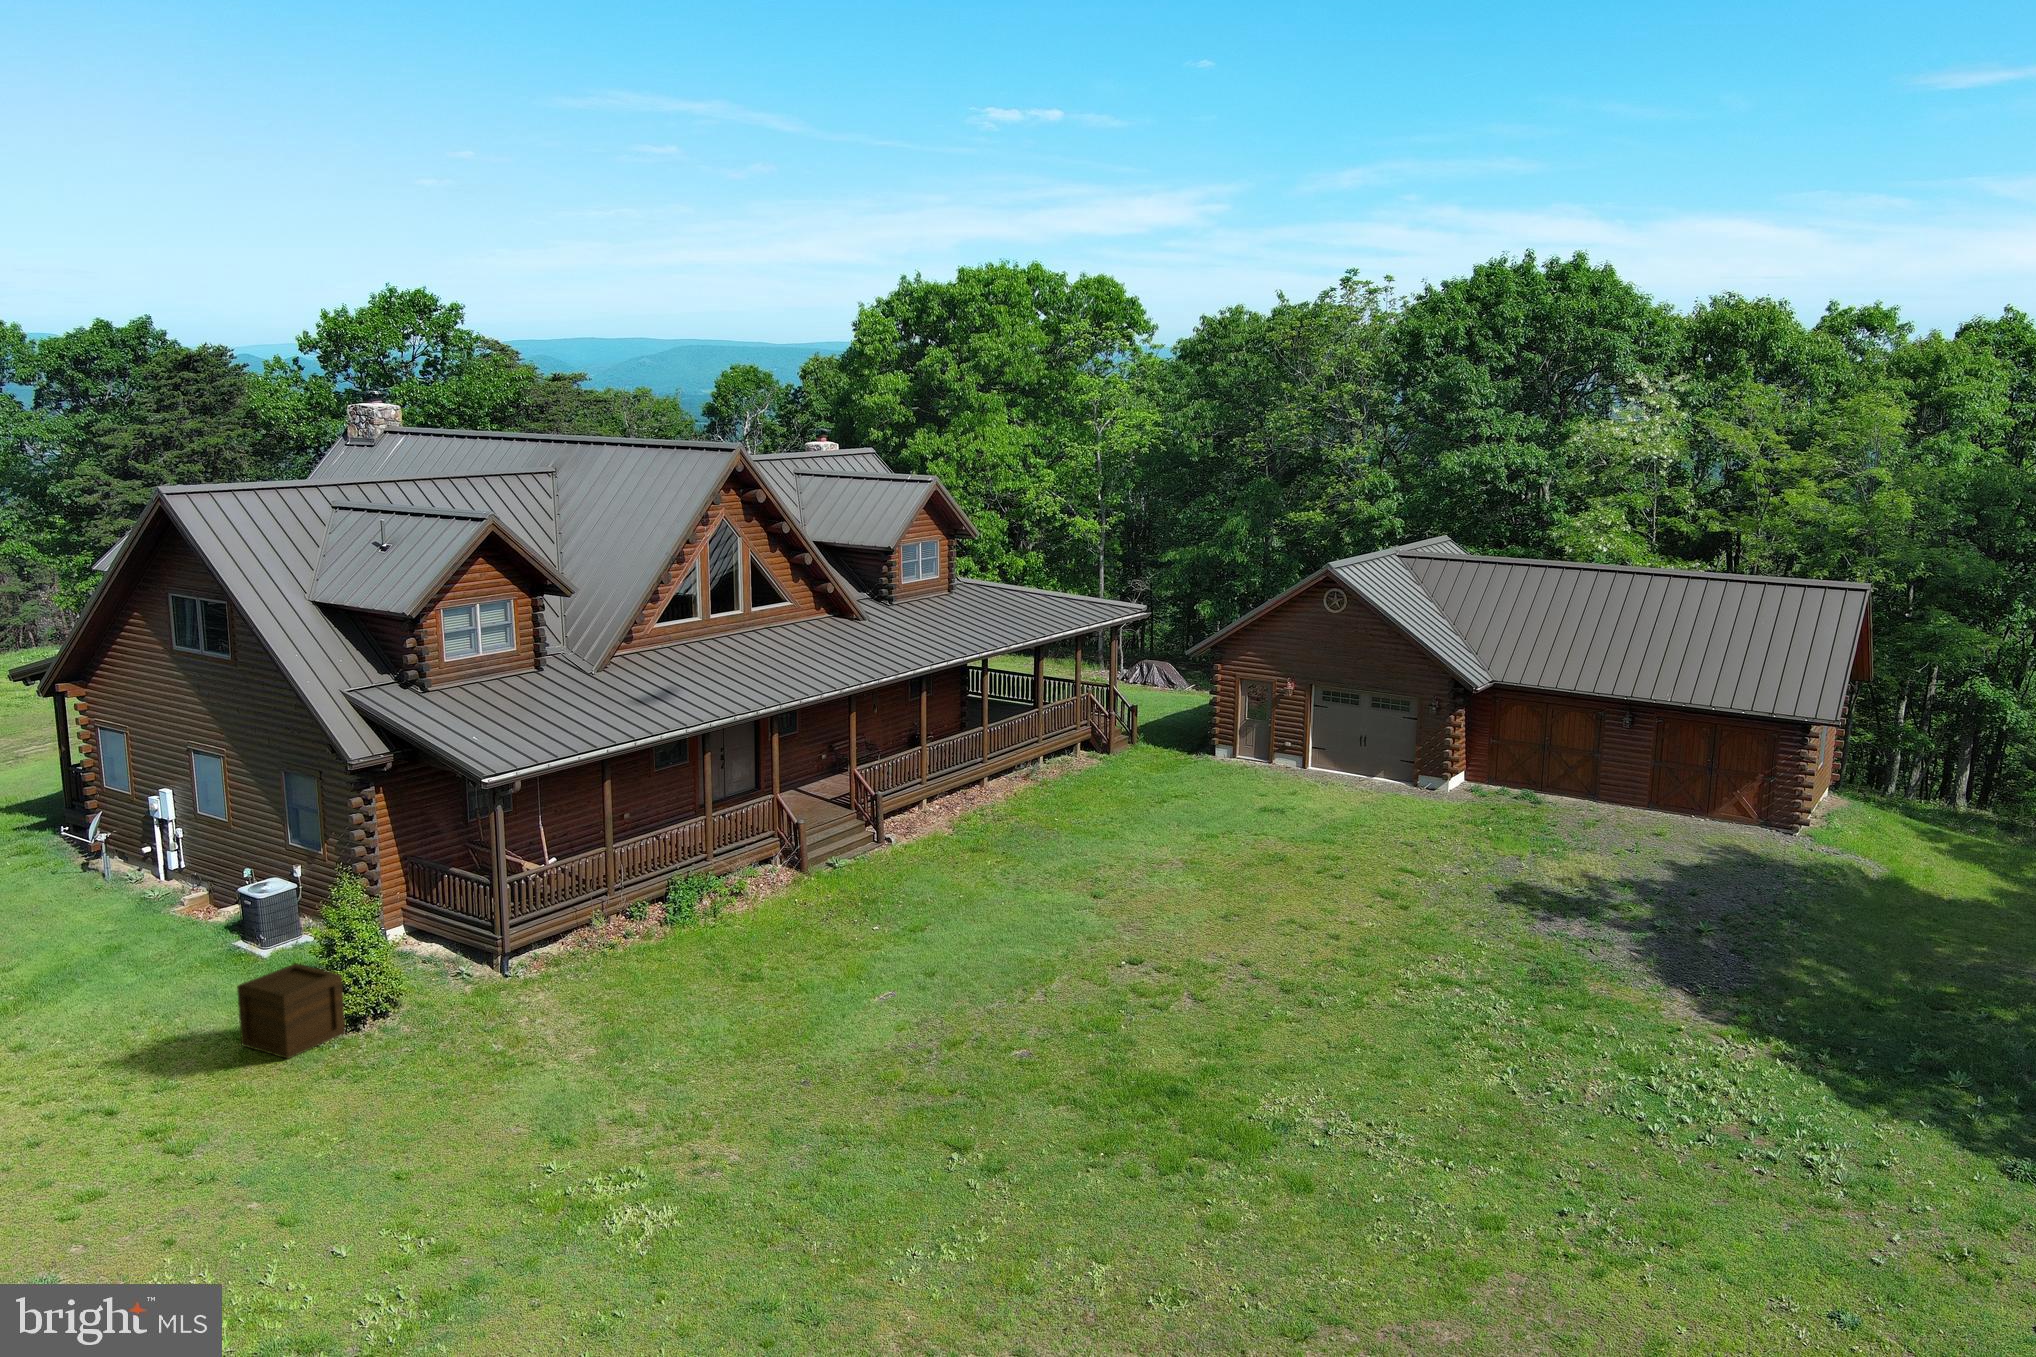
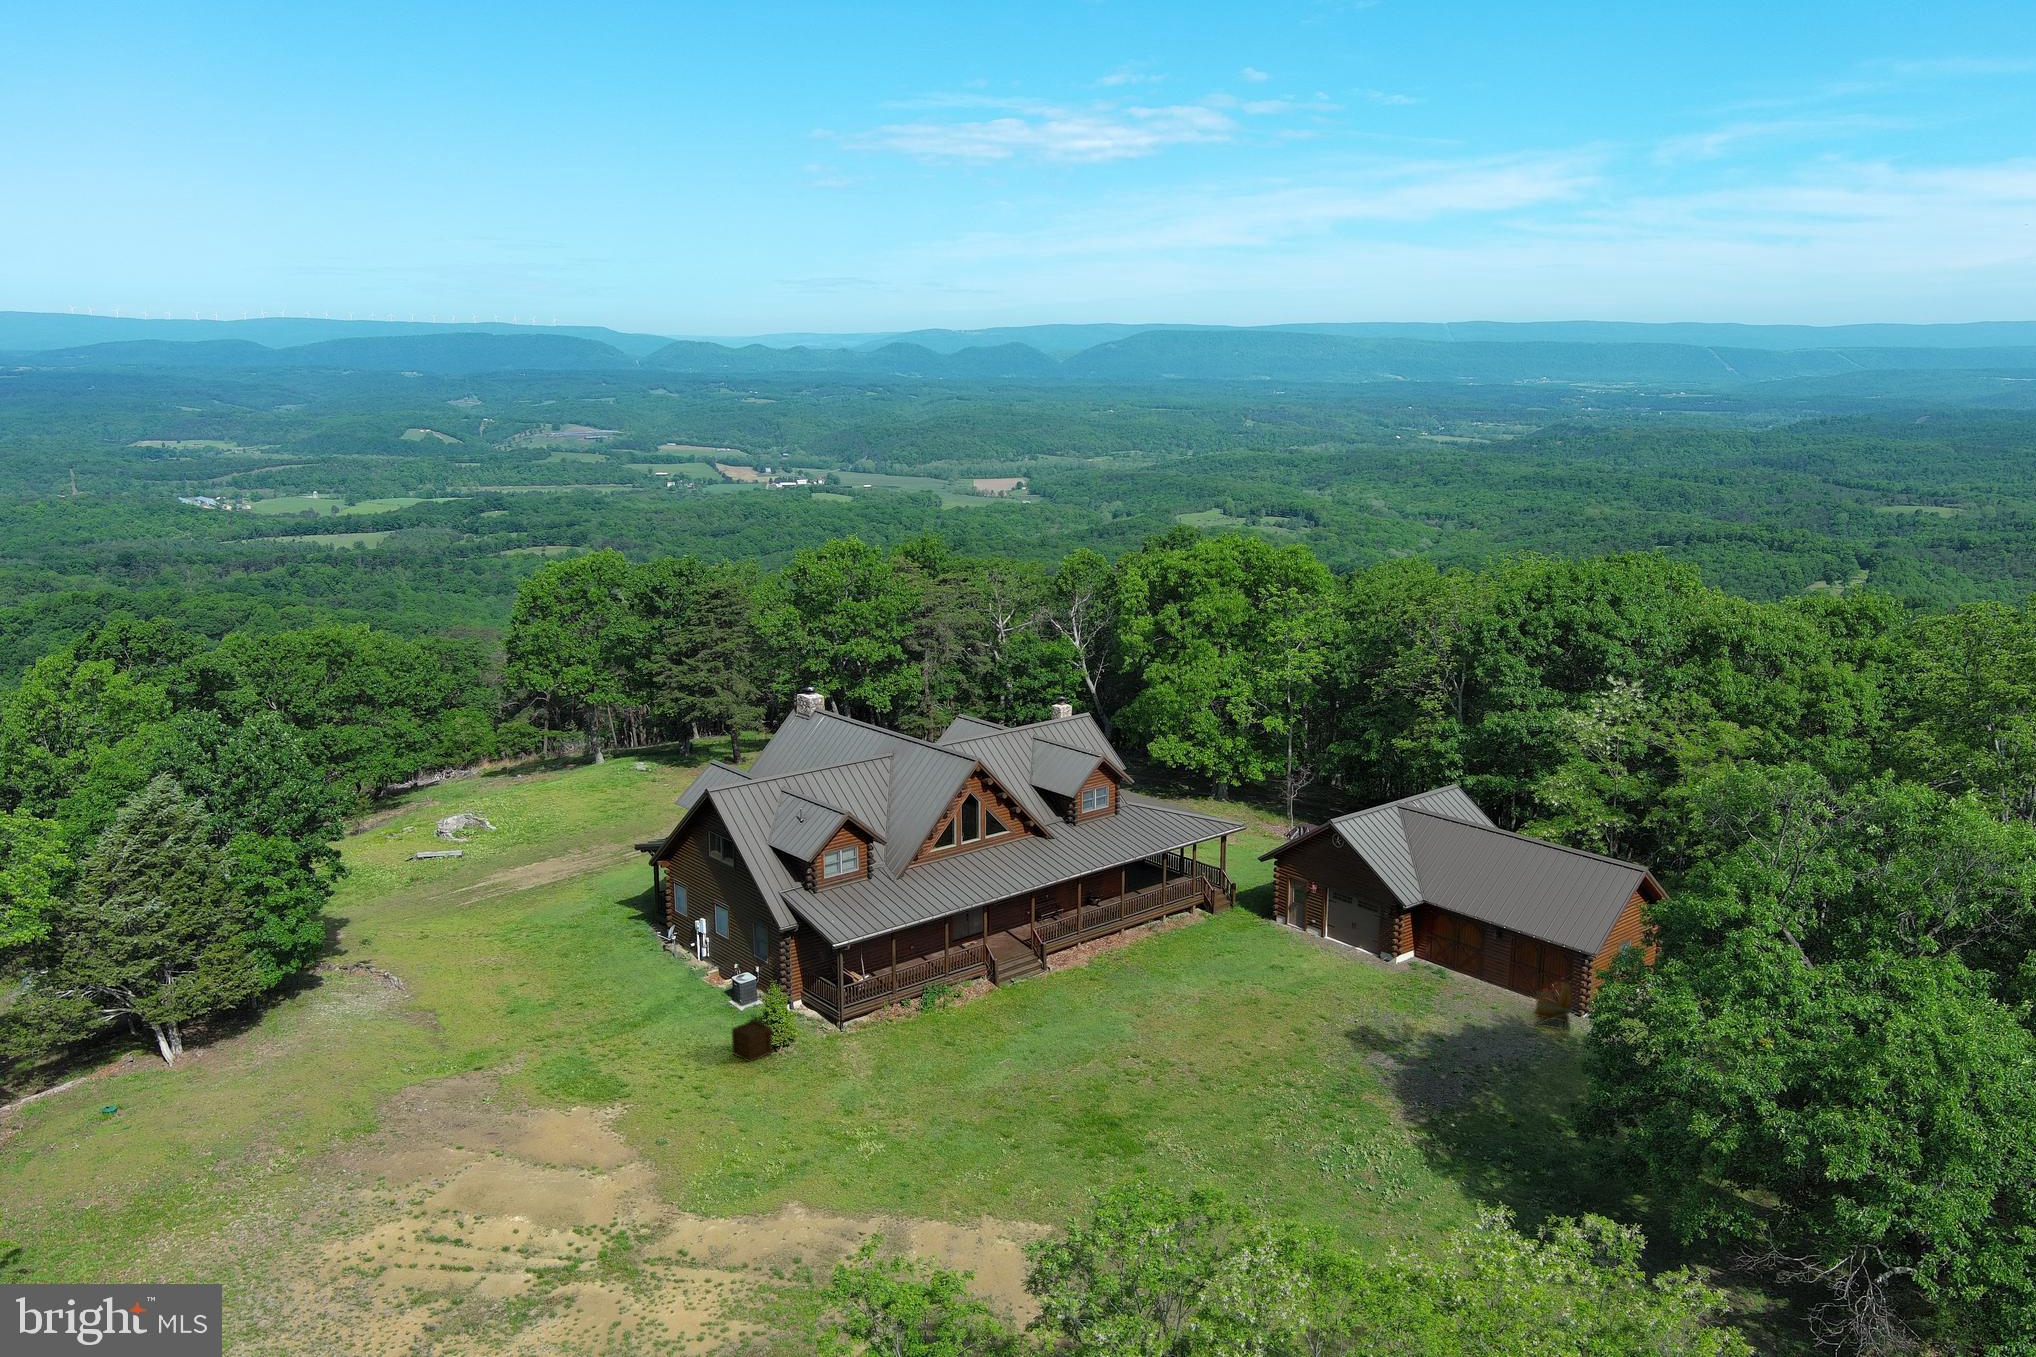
lounge chair: none [1666,788,1749,860] -> present [1535,982,1573,1031]

